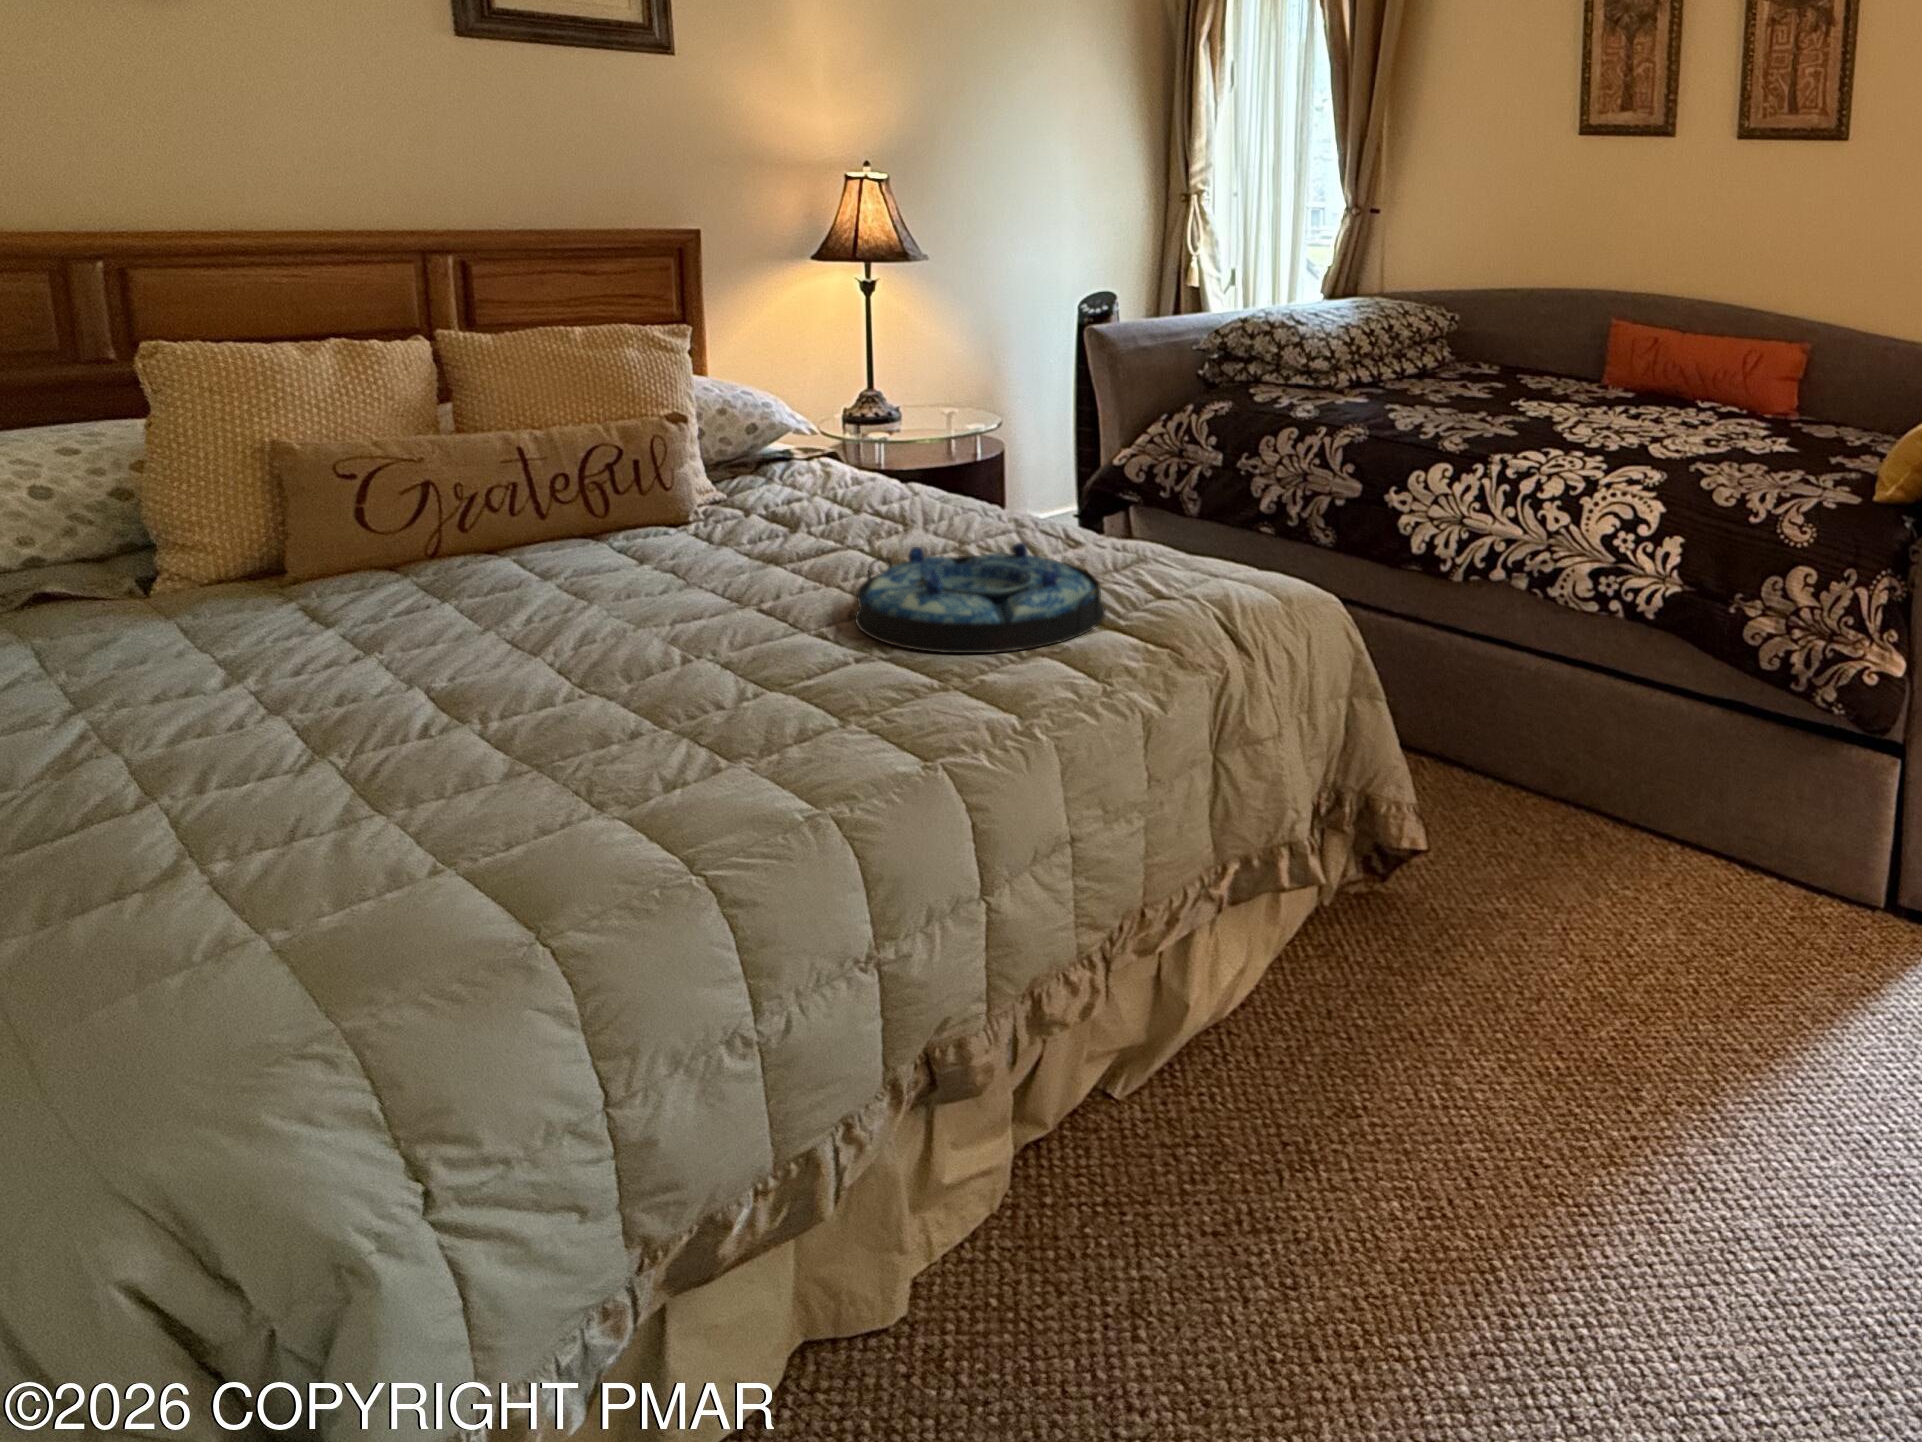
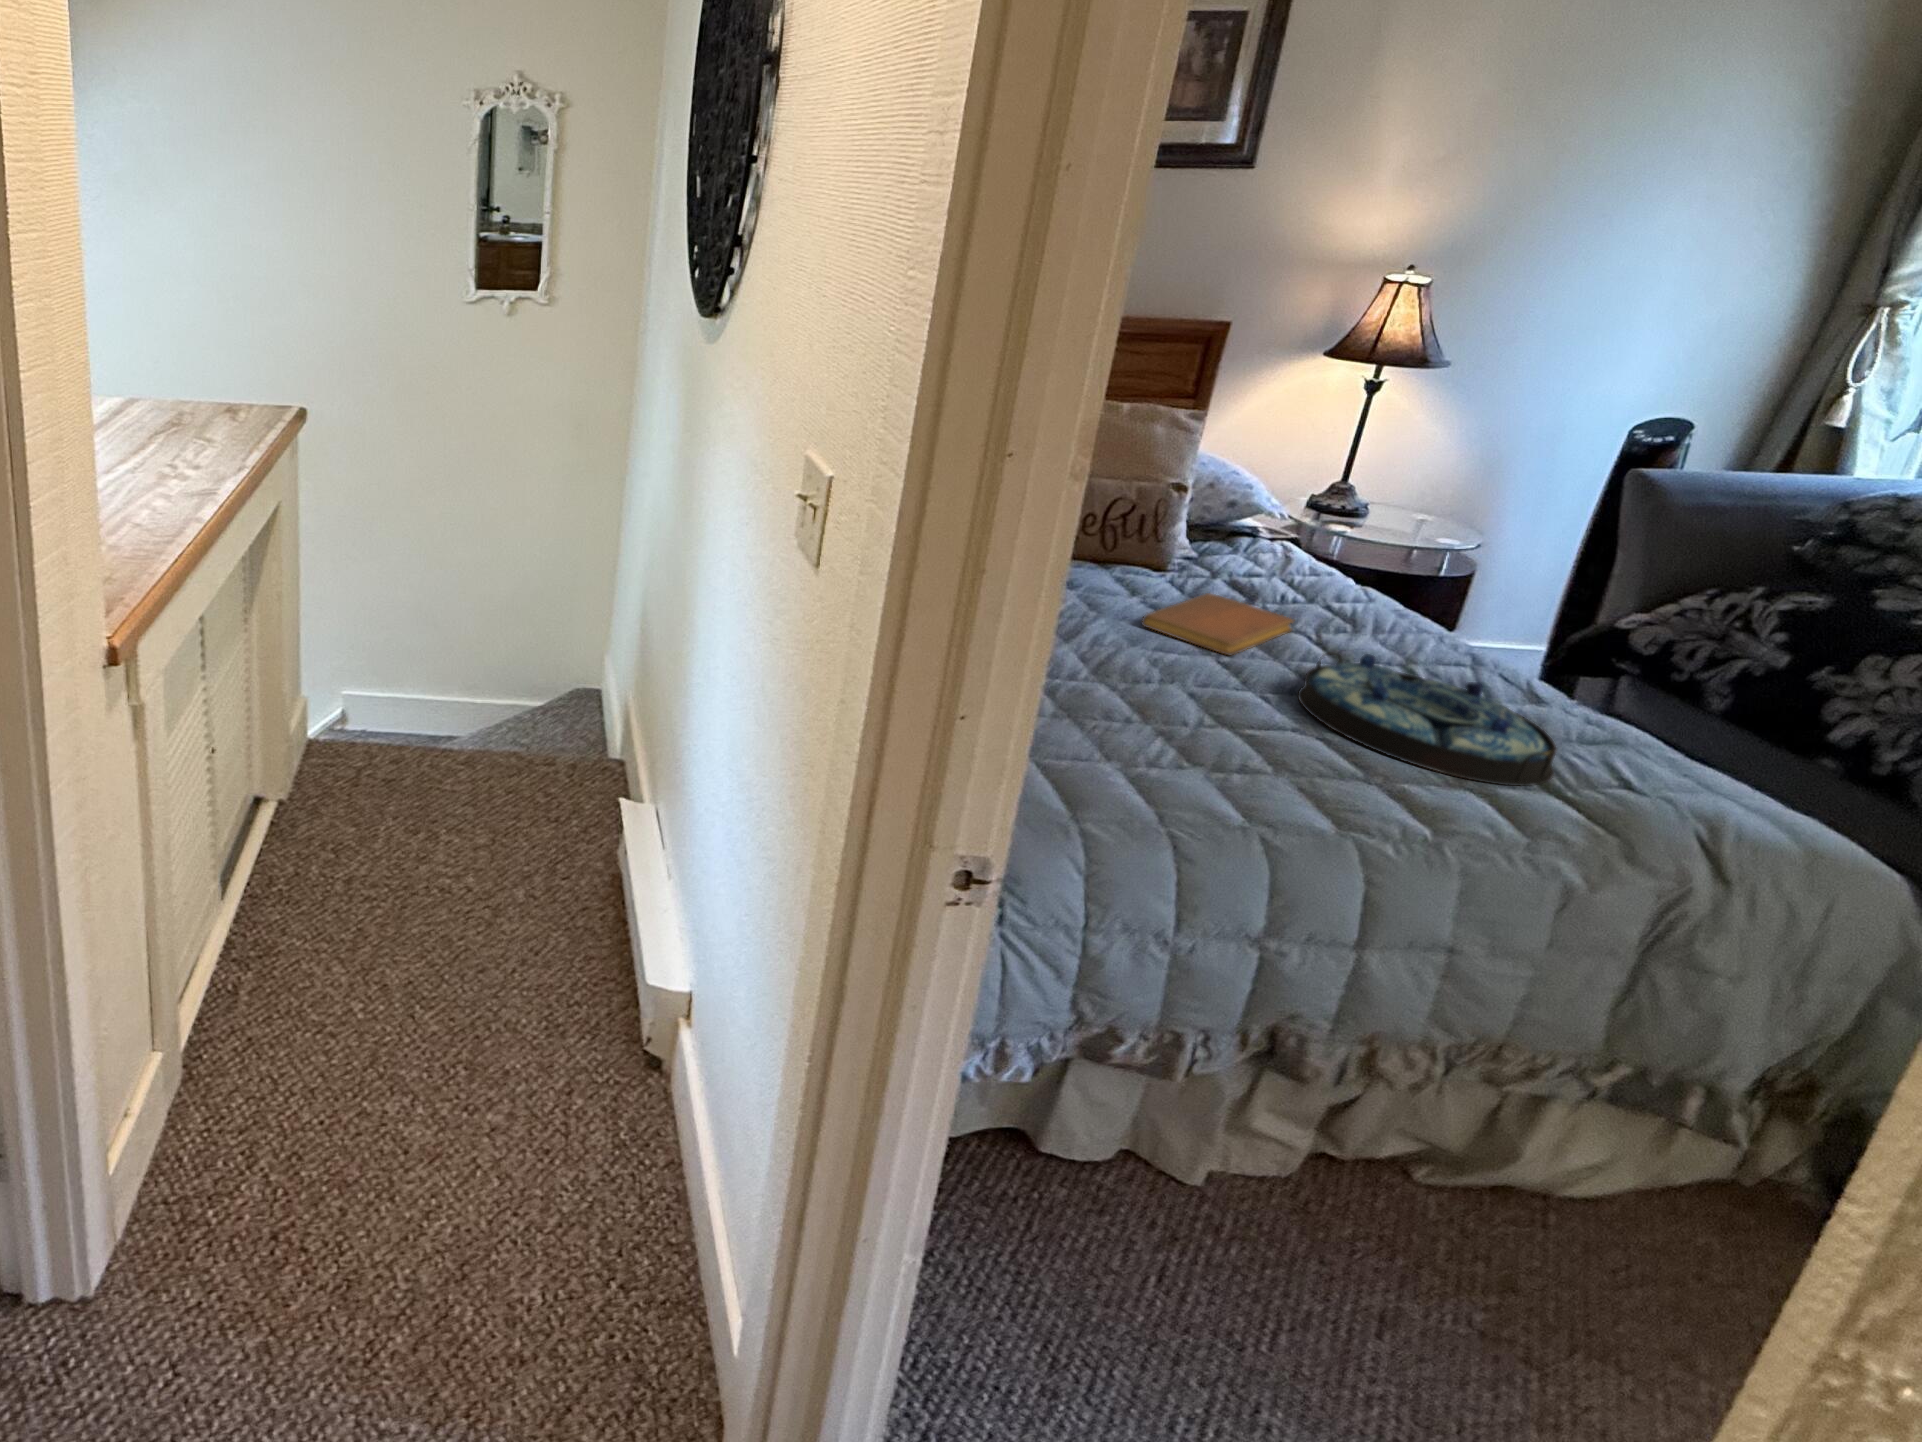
notebook: none [647,532,841,601] -> present [1142,593,1295,655]

